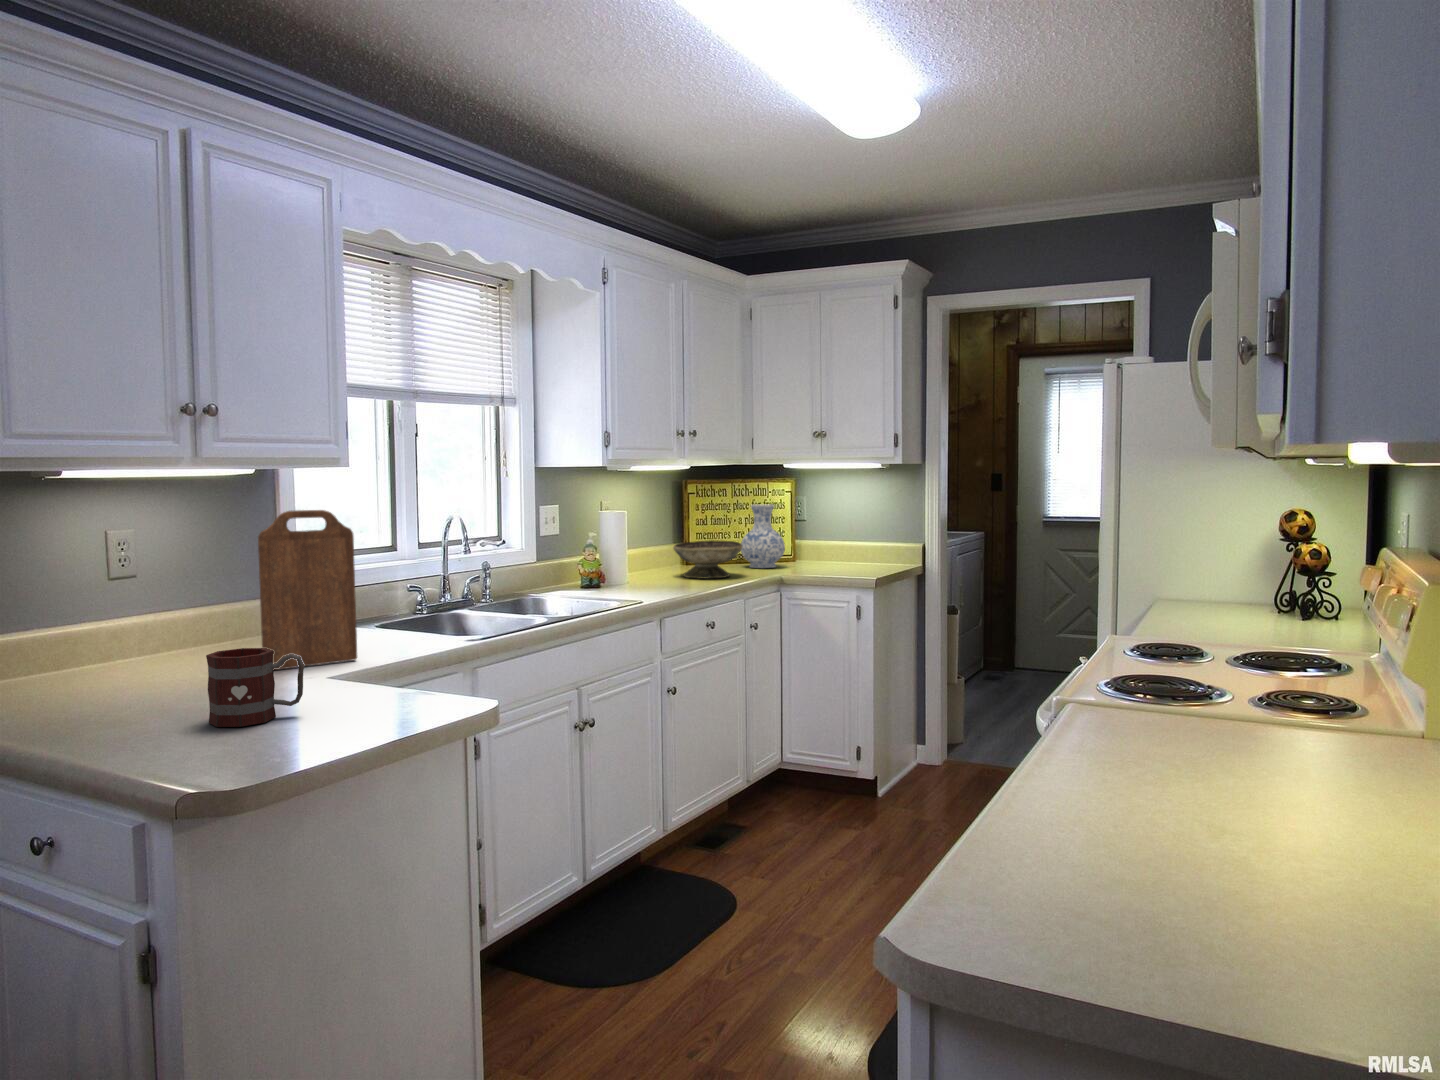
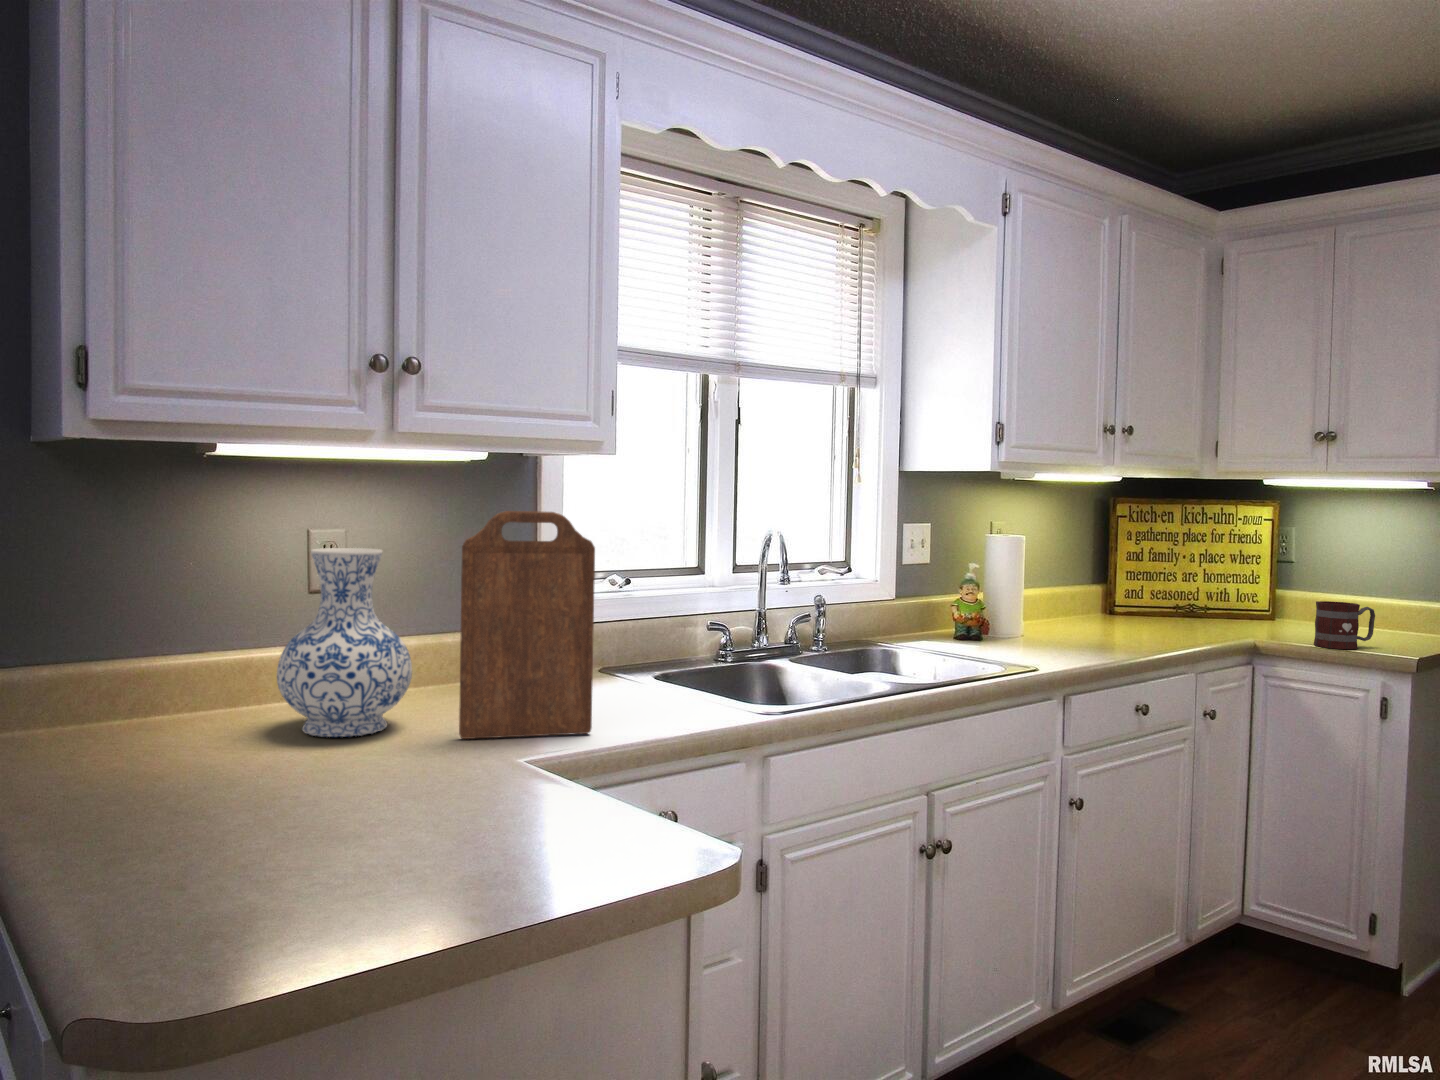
vase: present [741,504,785,568] -> present [277,548,412,737]
decorative bowl: present [673,540,742,579] -> none [1090,583,1197,639]
mug: present [206,648,304,727] -> present [1314,601,1375,649]

